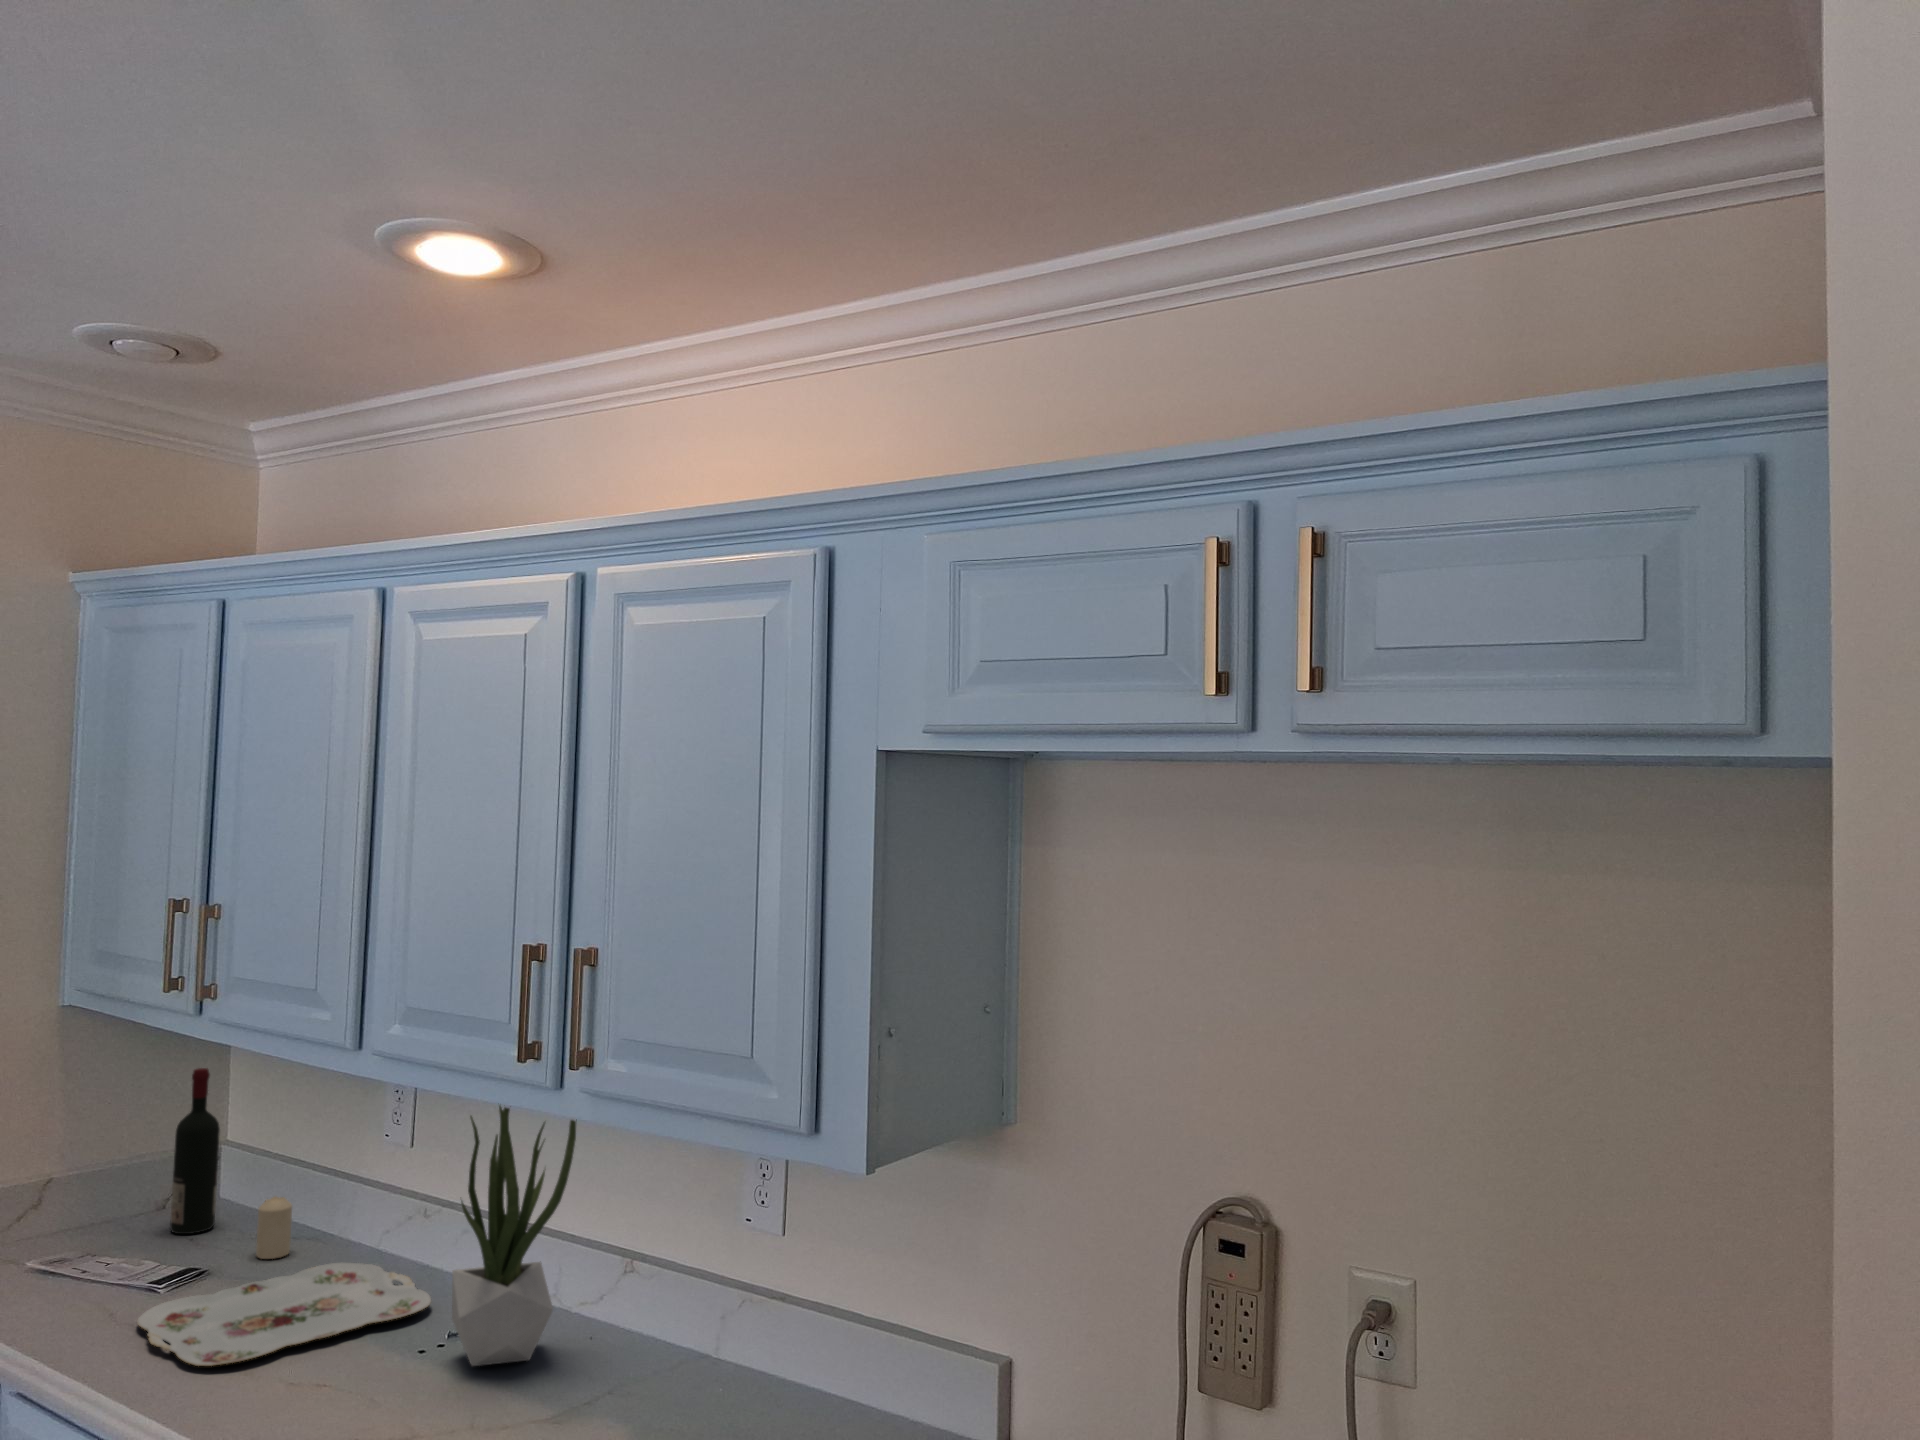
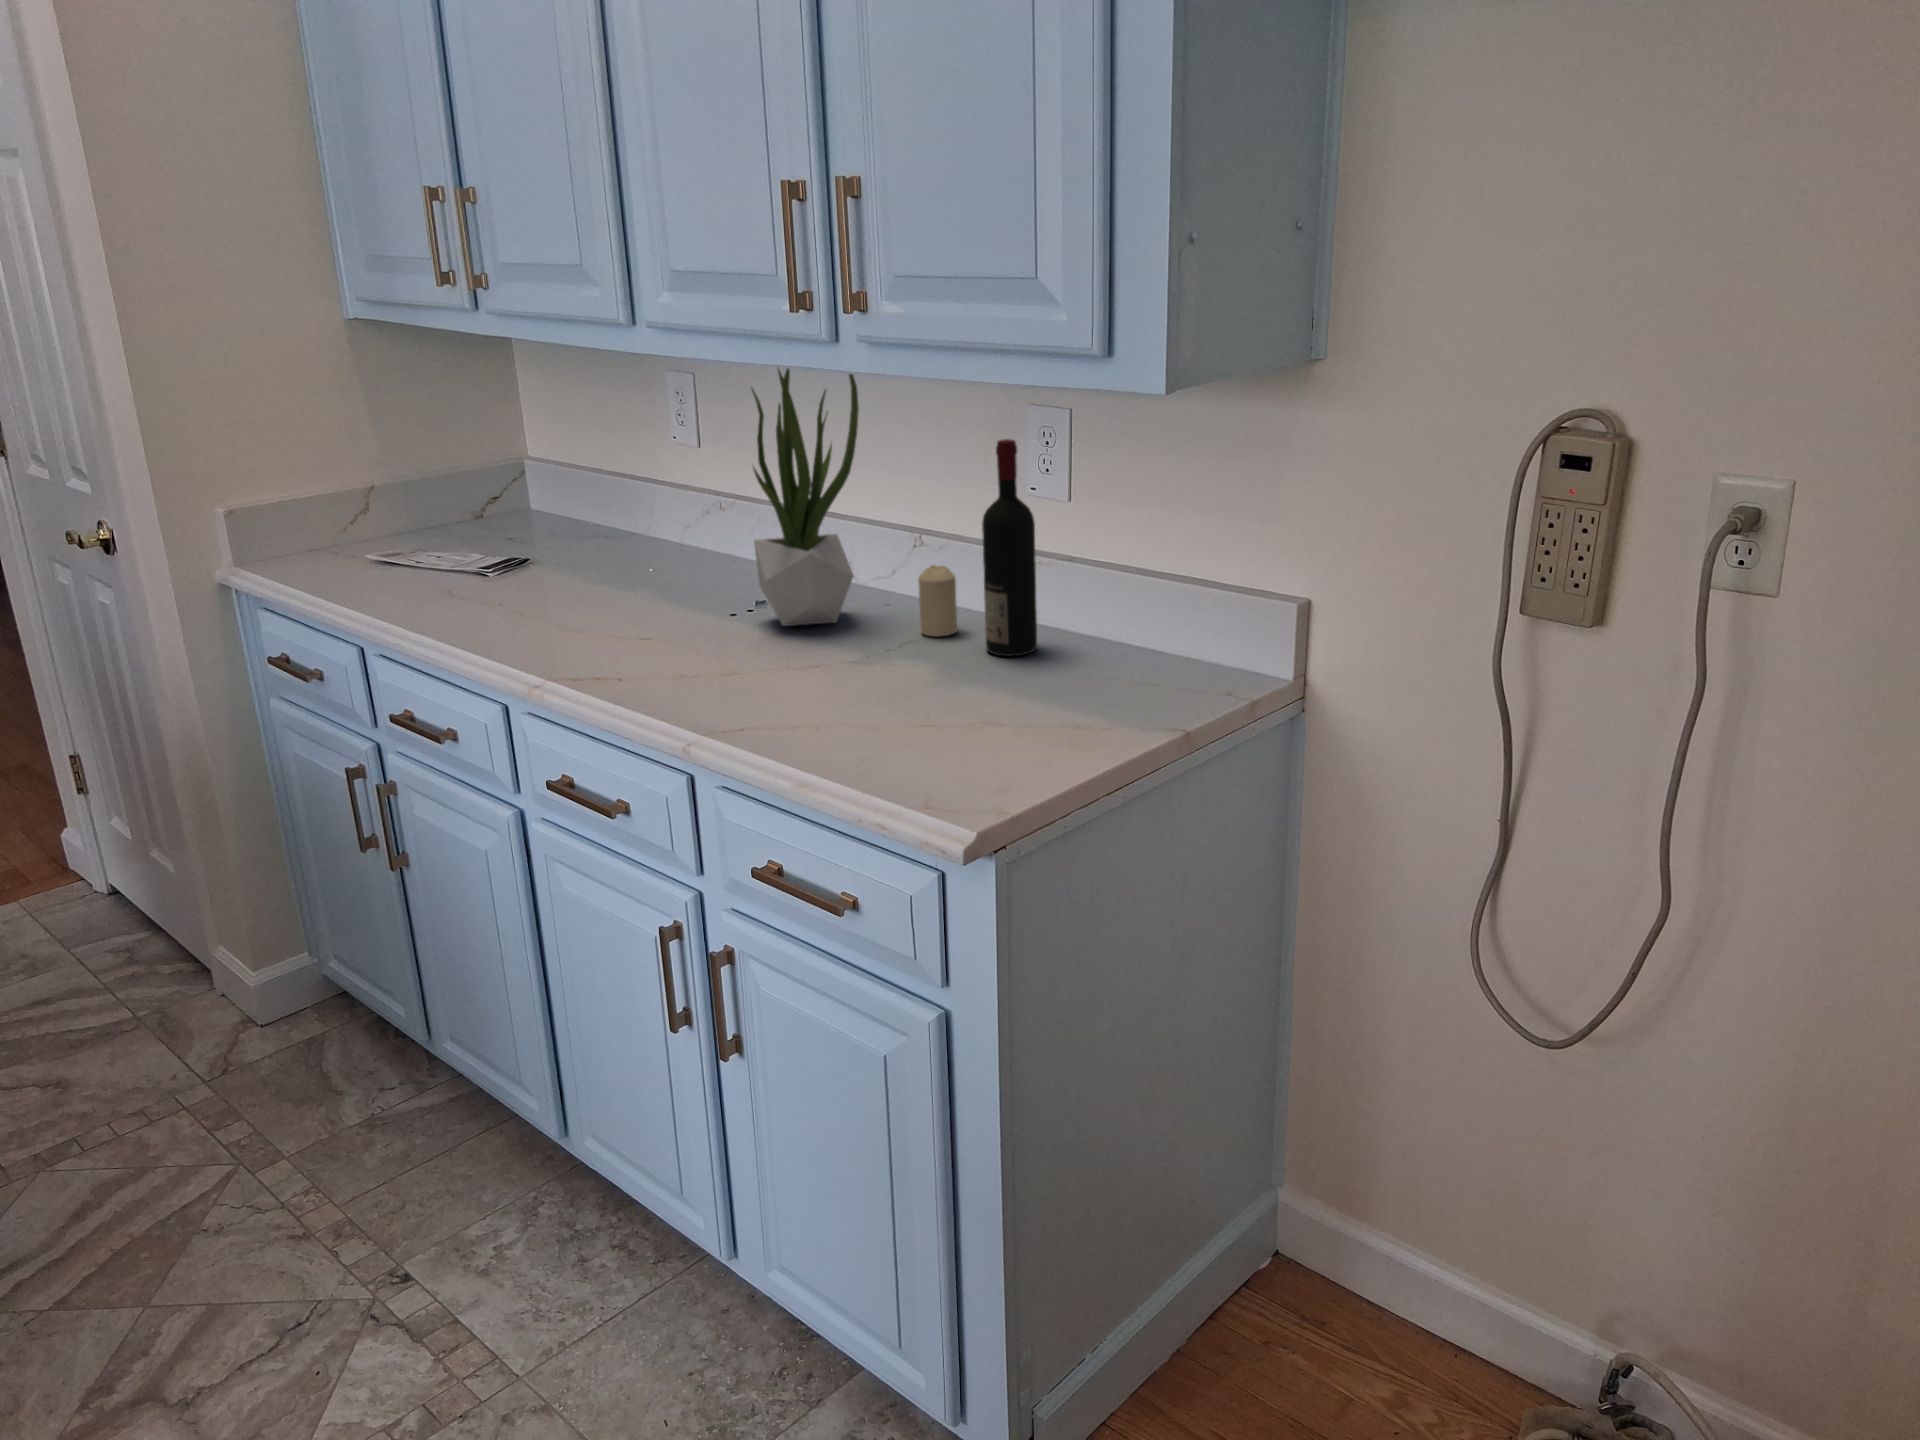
wine bottle: present [170,1068,220,1234] -> present [982,439,1037,656]
candle: present [256,1196,292,1259] -> present [918,565,957,637]
serving tray: present [137,1262,431,1366] -> none [480,553,739,625]

